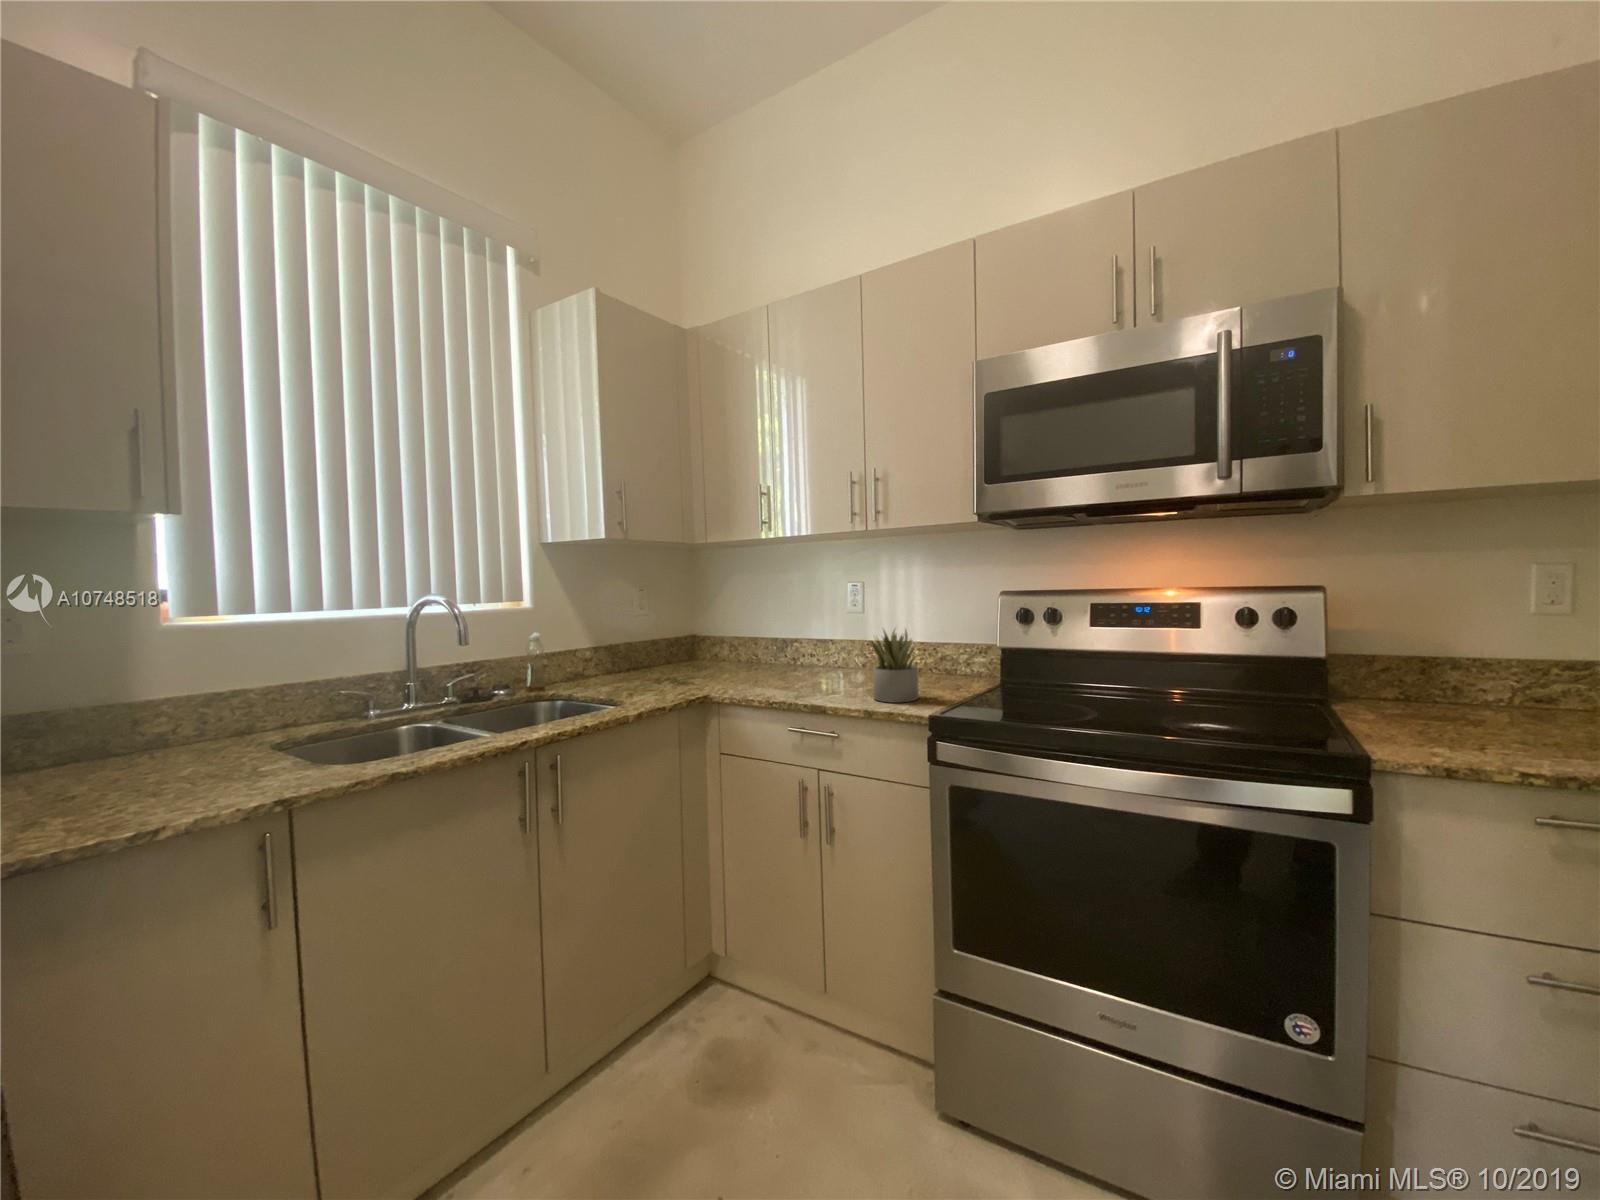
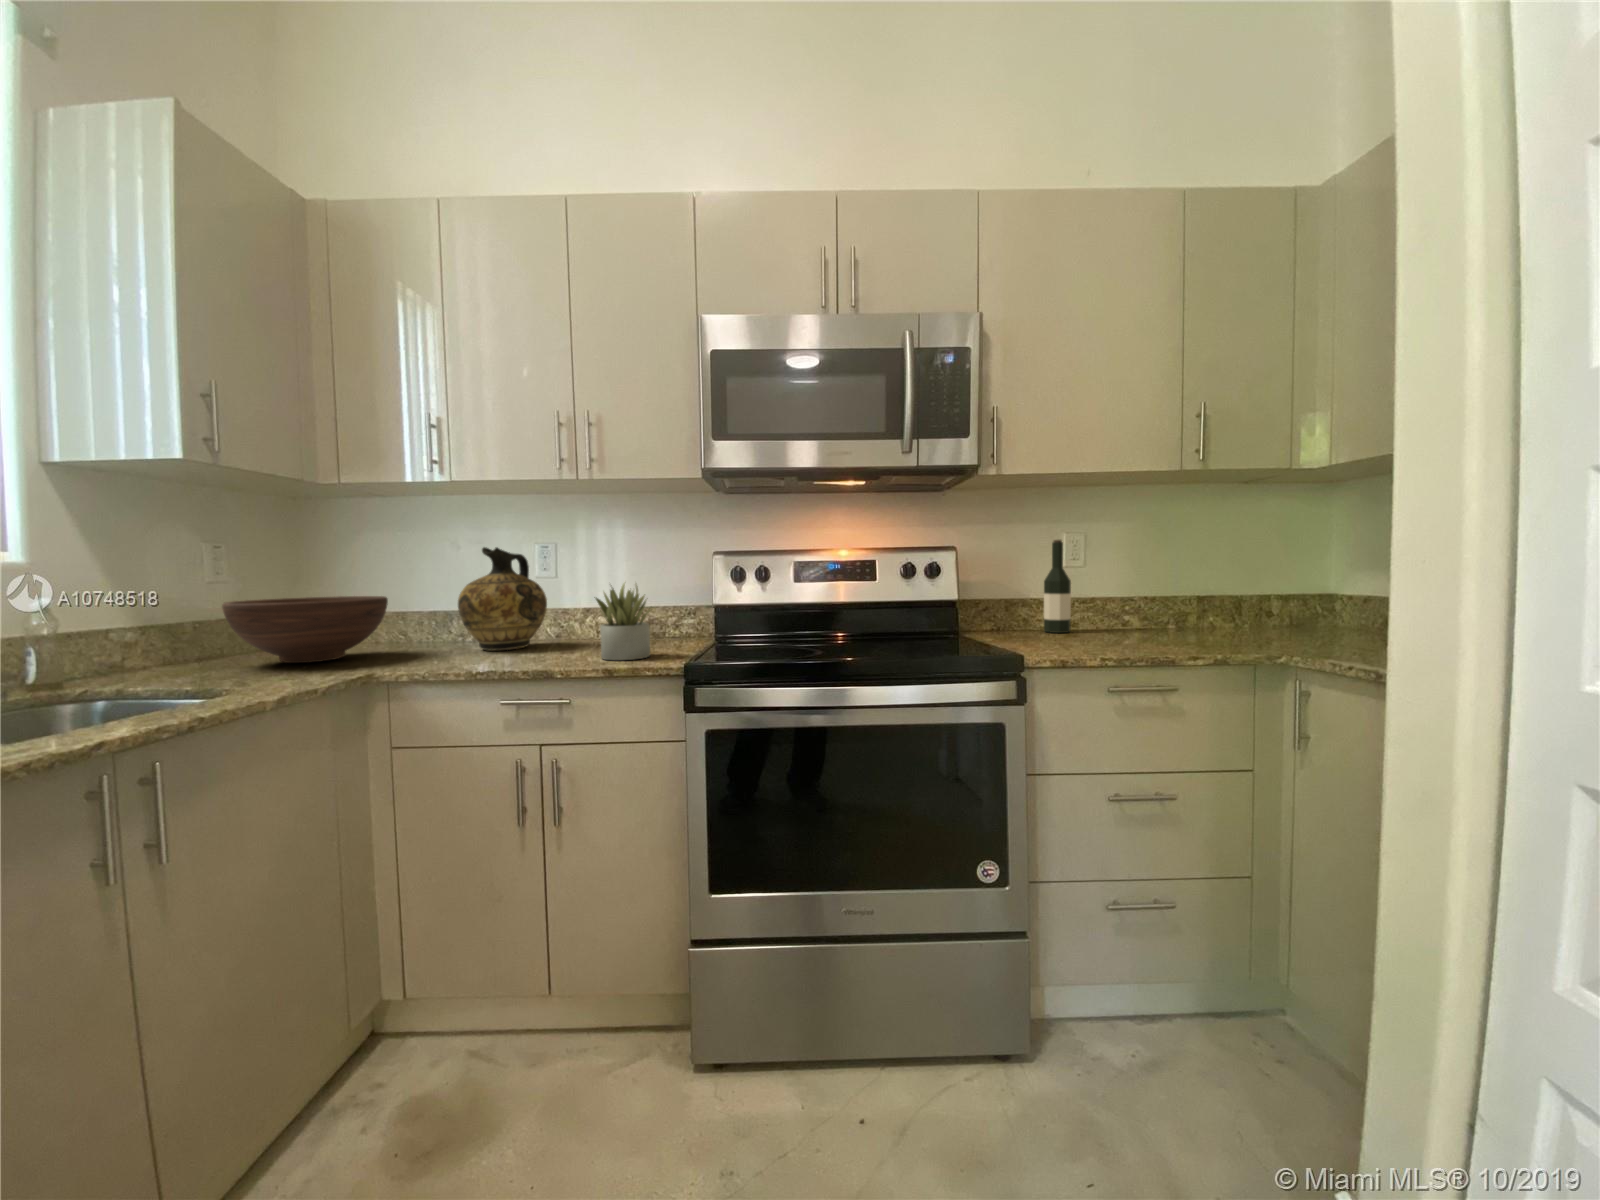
wine bottle: none [1491,574,1548,714] -> present [1044,540,1071,633]
ceramic jug: none [779,590,850,679] -> present [458,547,547,650]
fruit bowl: none [631,627,732,680] -> present [222,596,388,663]

